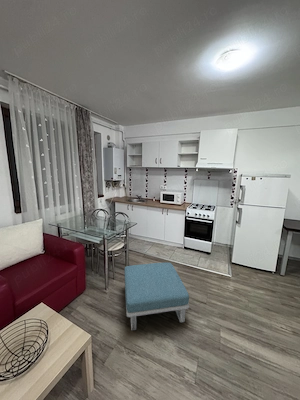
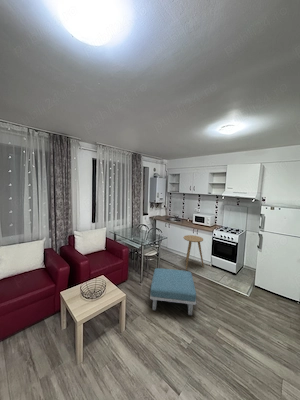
side table: none [153,217,176,259] -> present [183,235,204,270]

